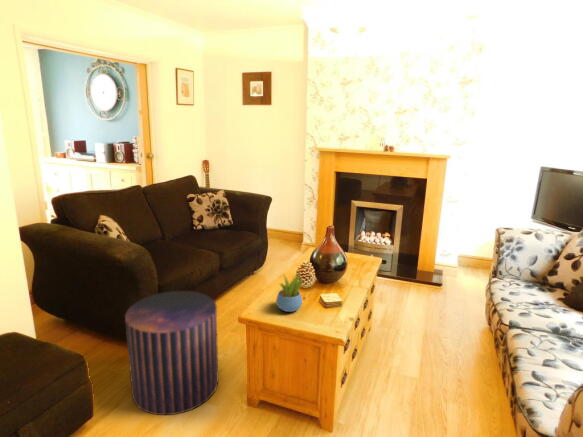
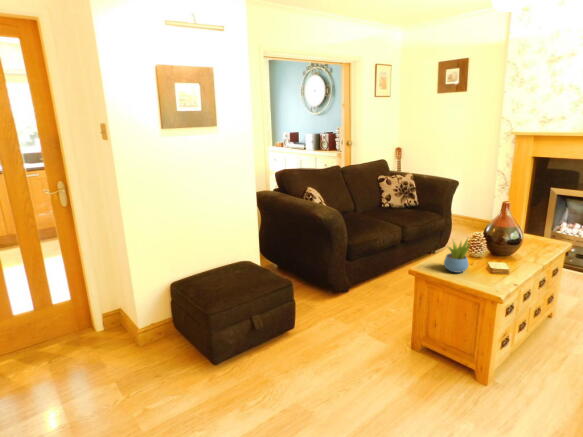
pouf: present [125,291,218,415] -> none [324,248,393,339]

